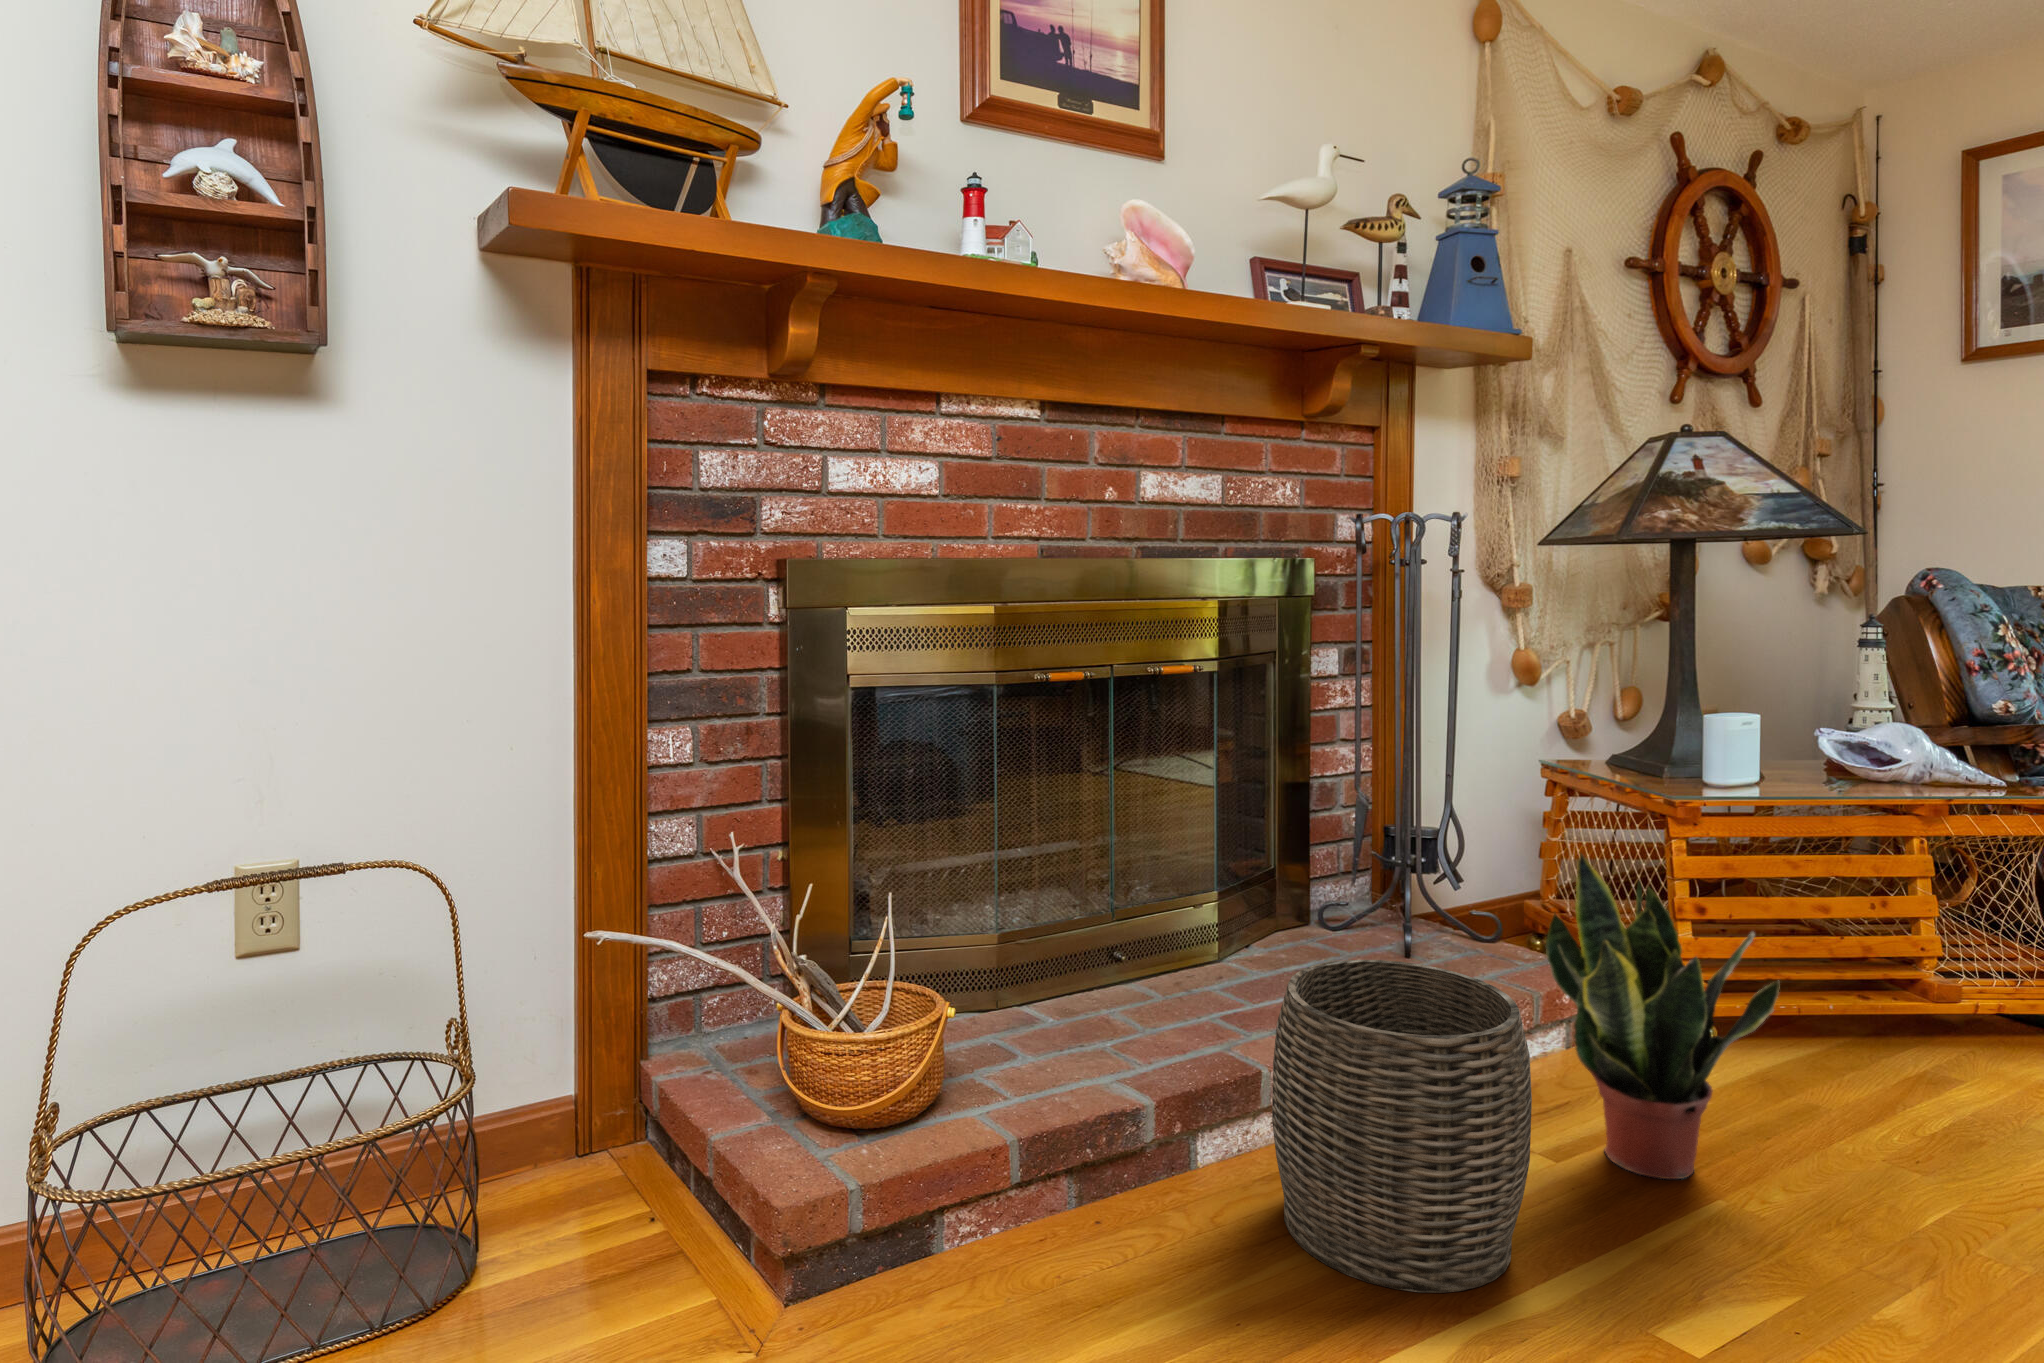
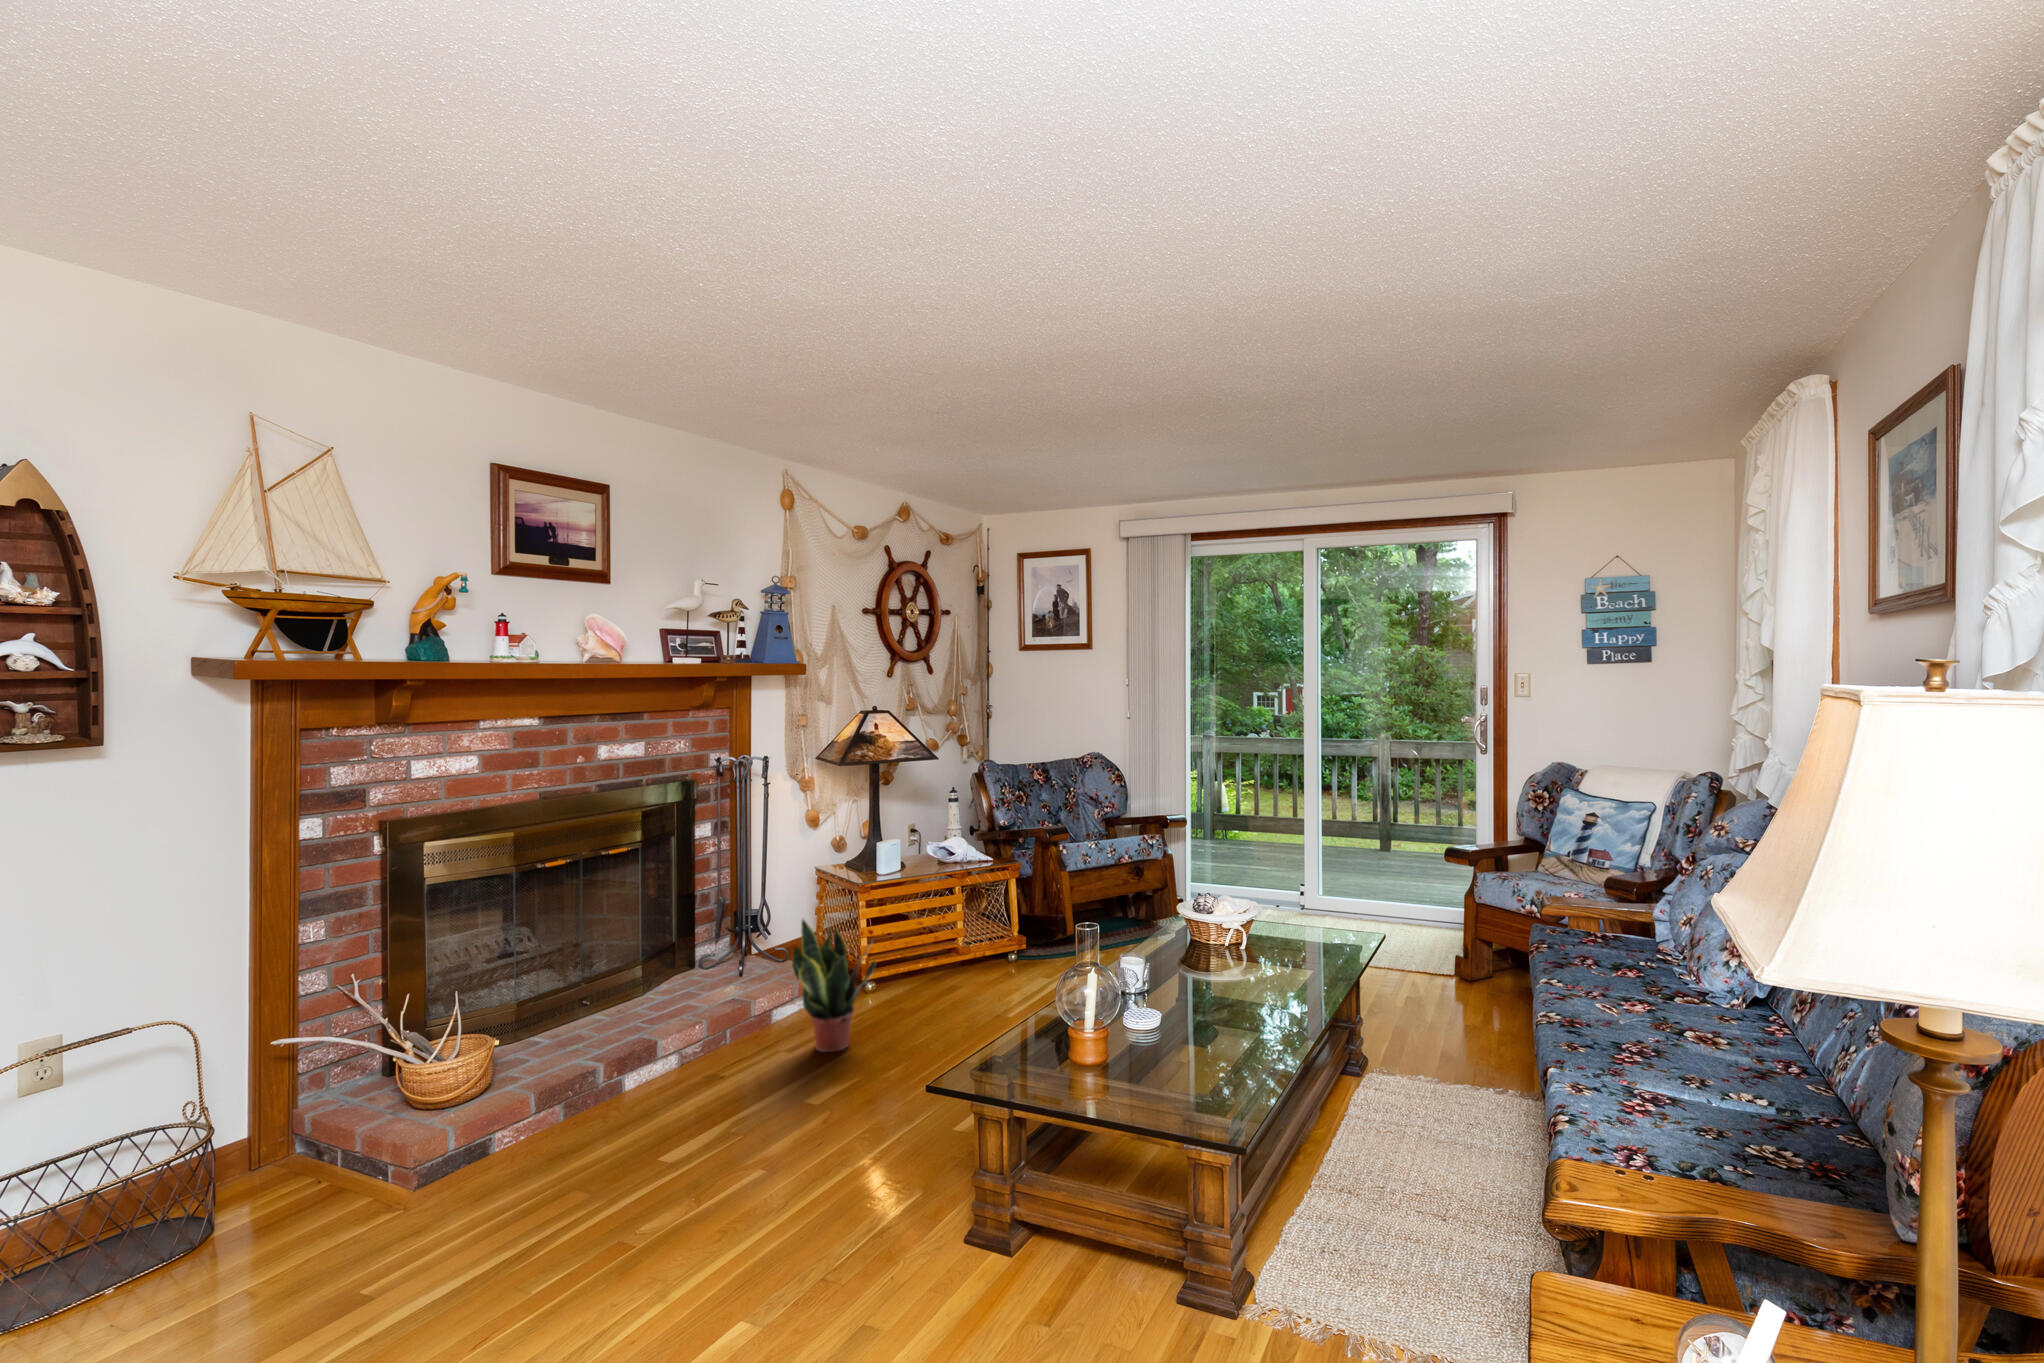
woven basket: present [1272,960,1532,1293] -> none [658,979,769,1118]

